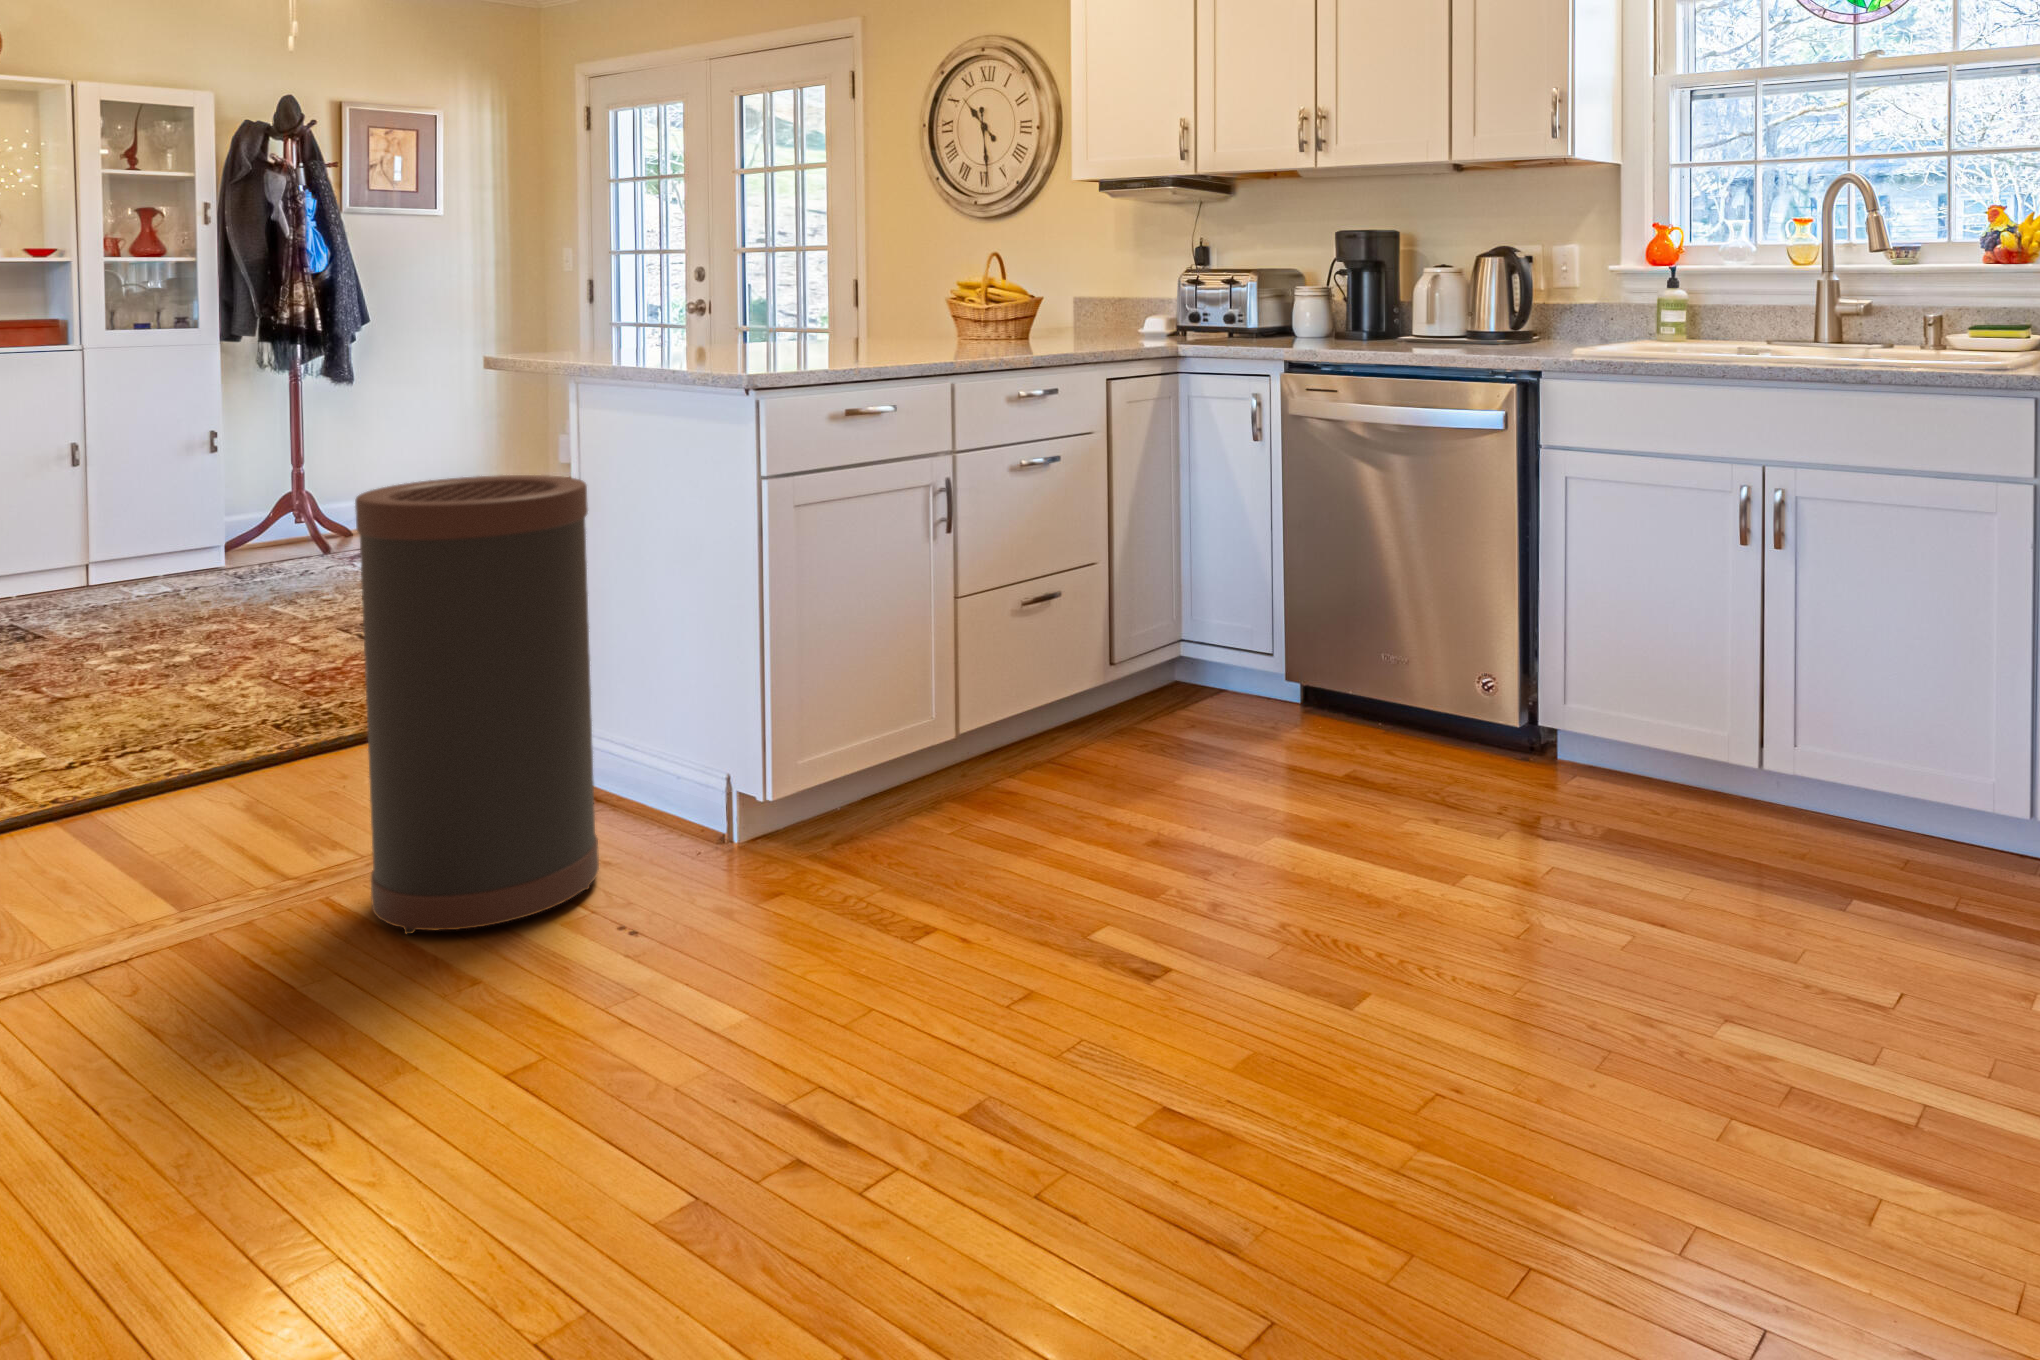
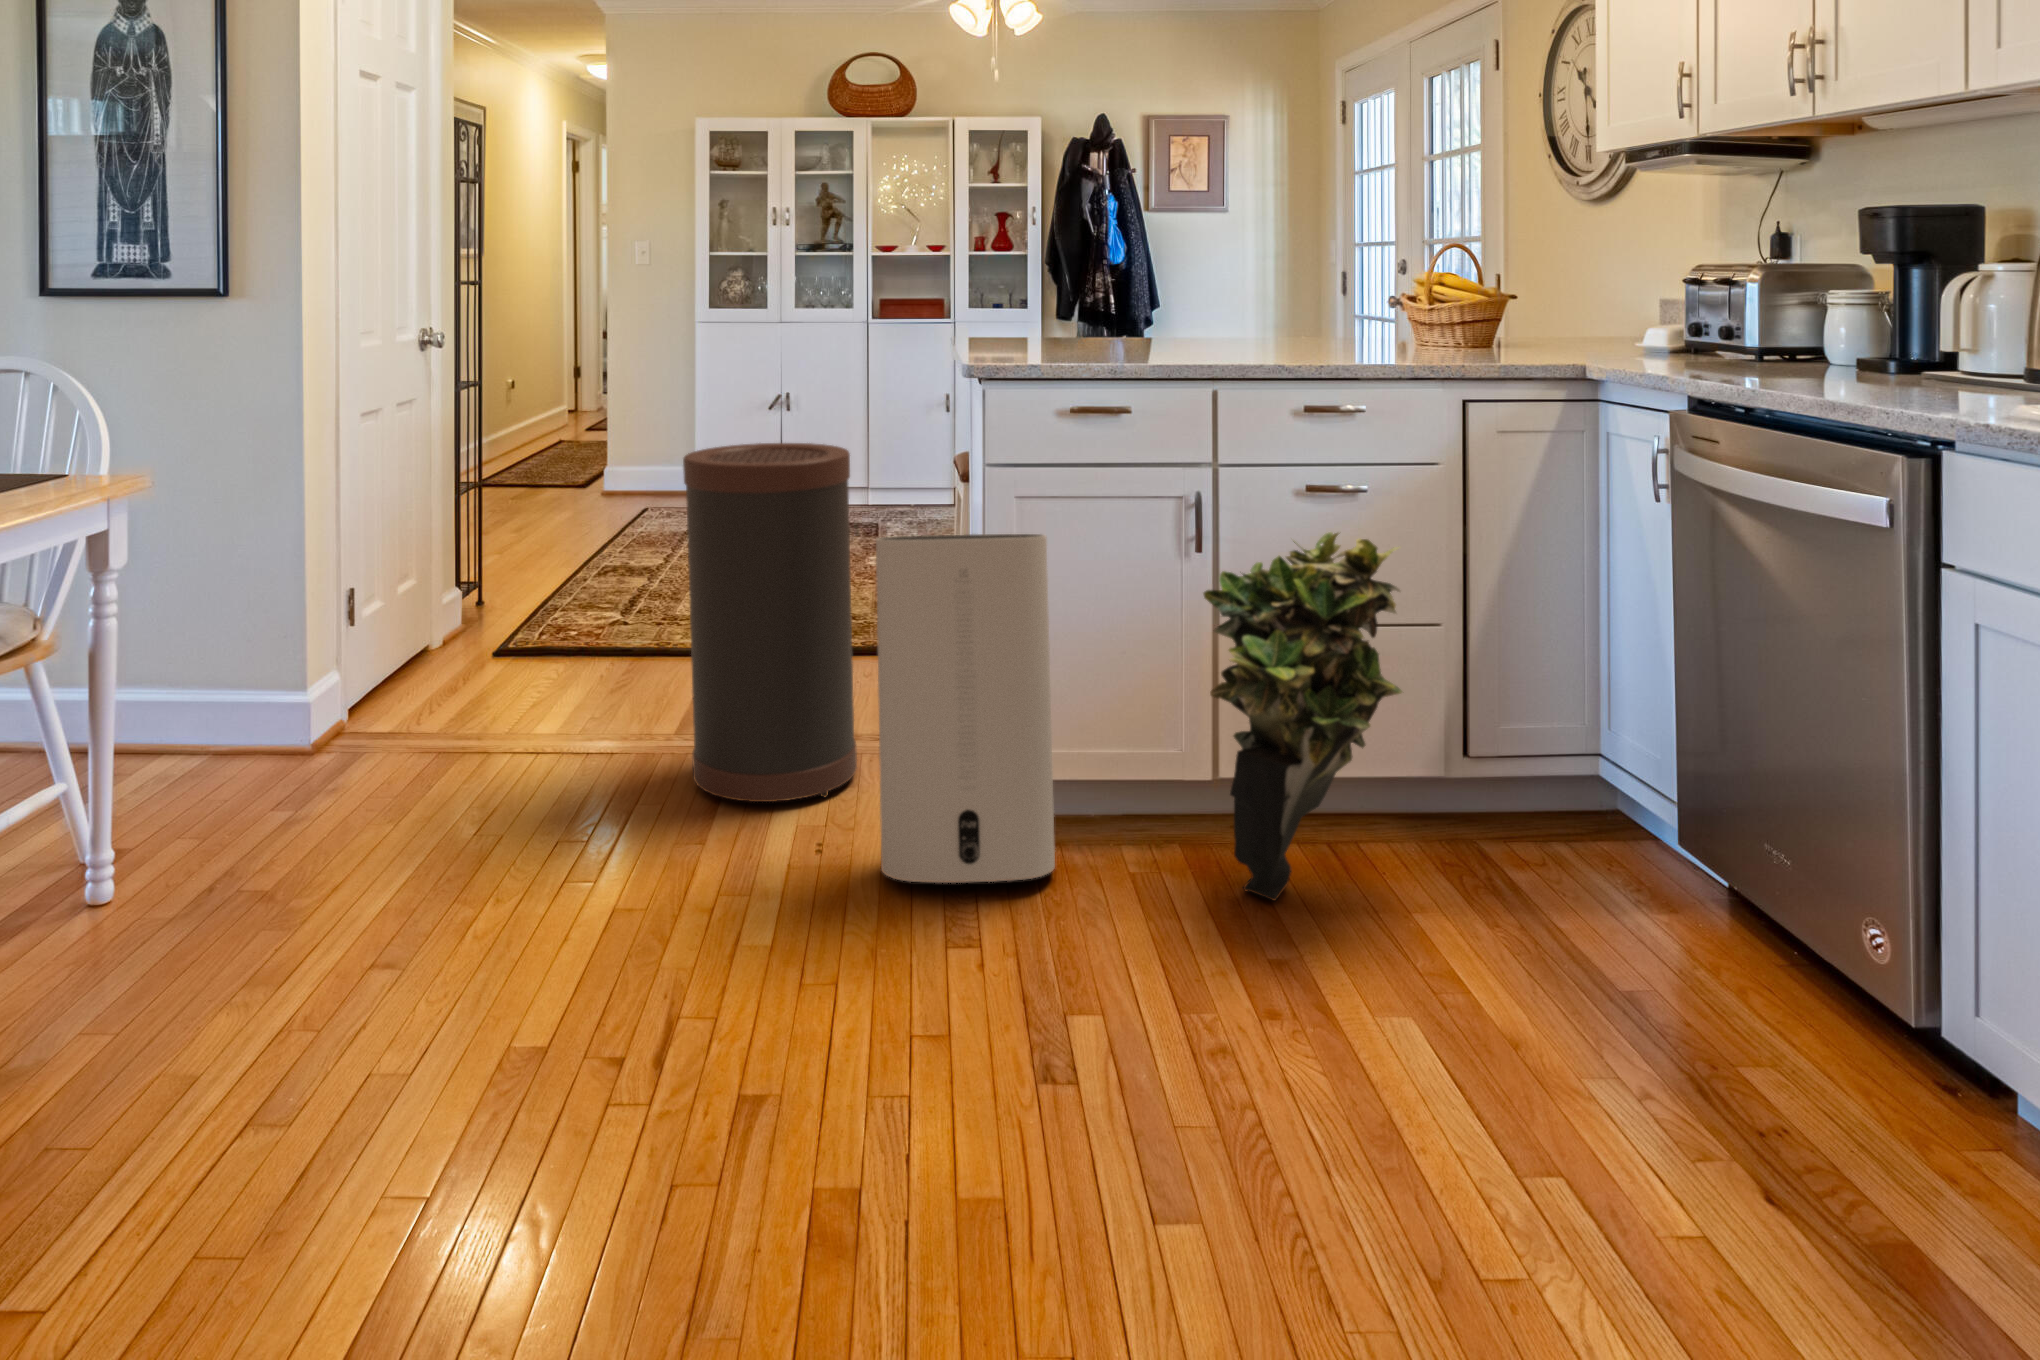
potted plant: none [1017,493,1190,819] -> present [1203,532,1402,901]
air purifier: none [734,528,945,914] -> present [876,534,1055,883]

